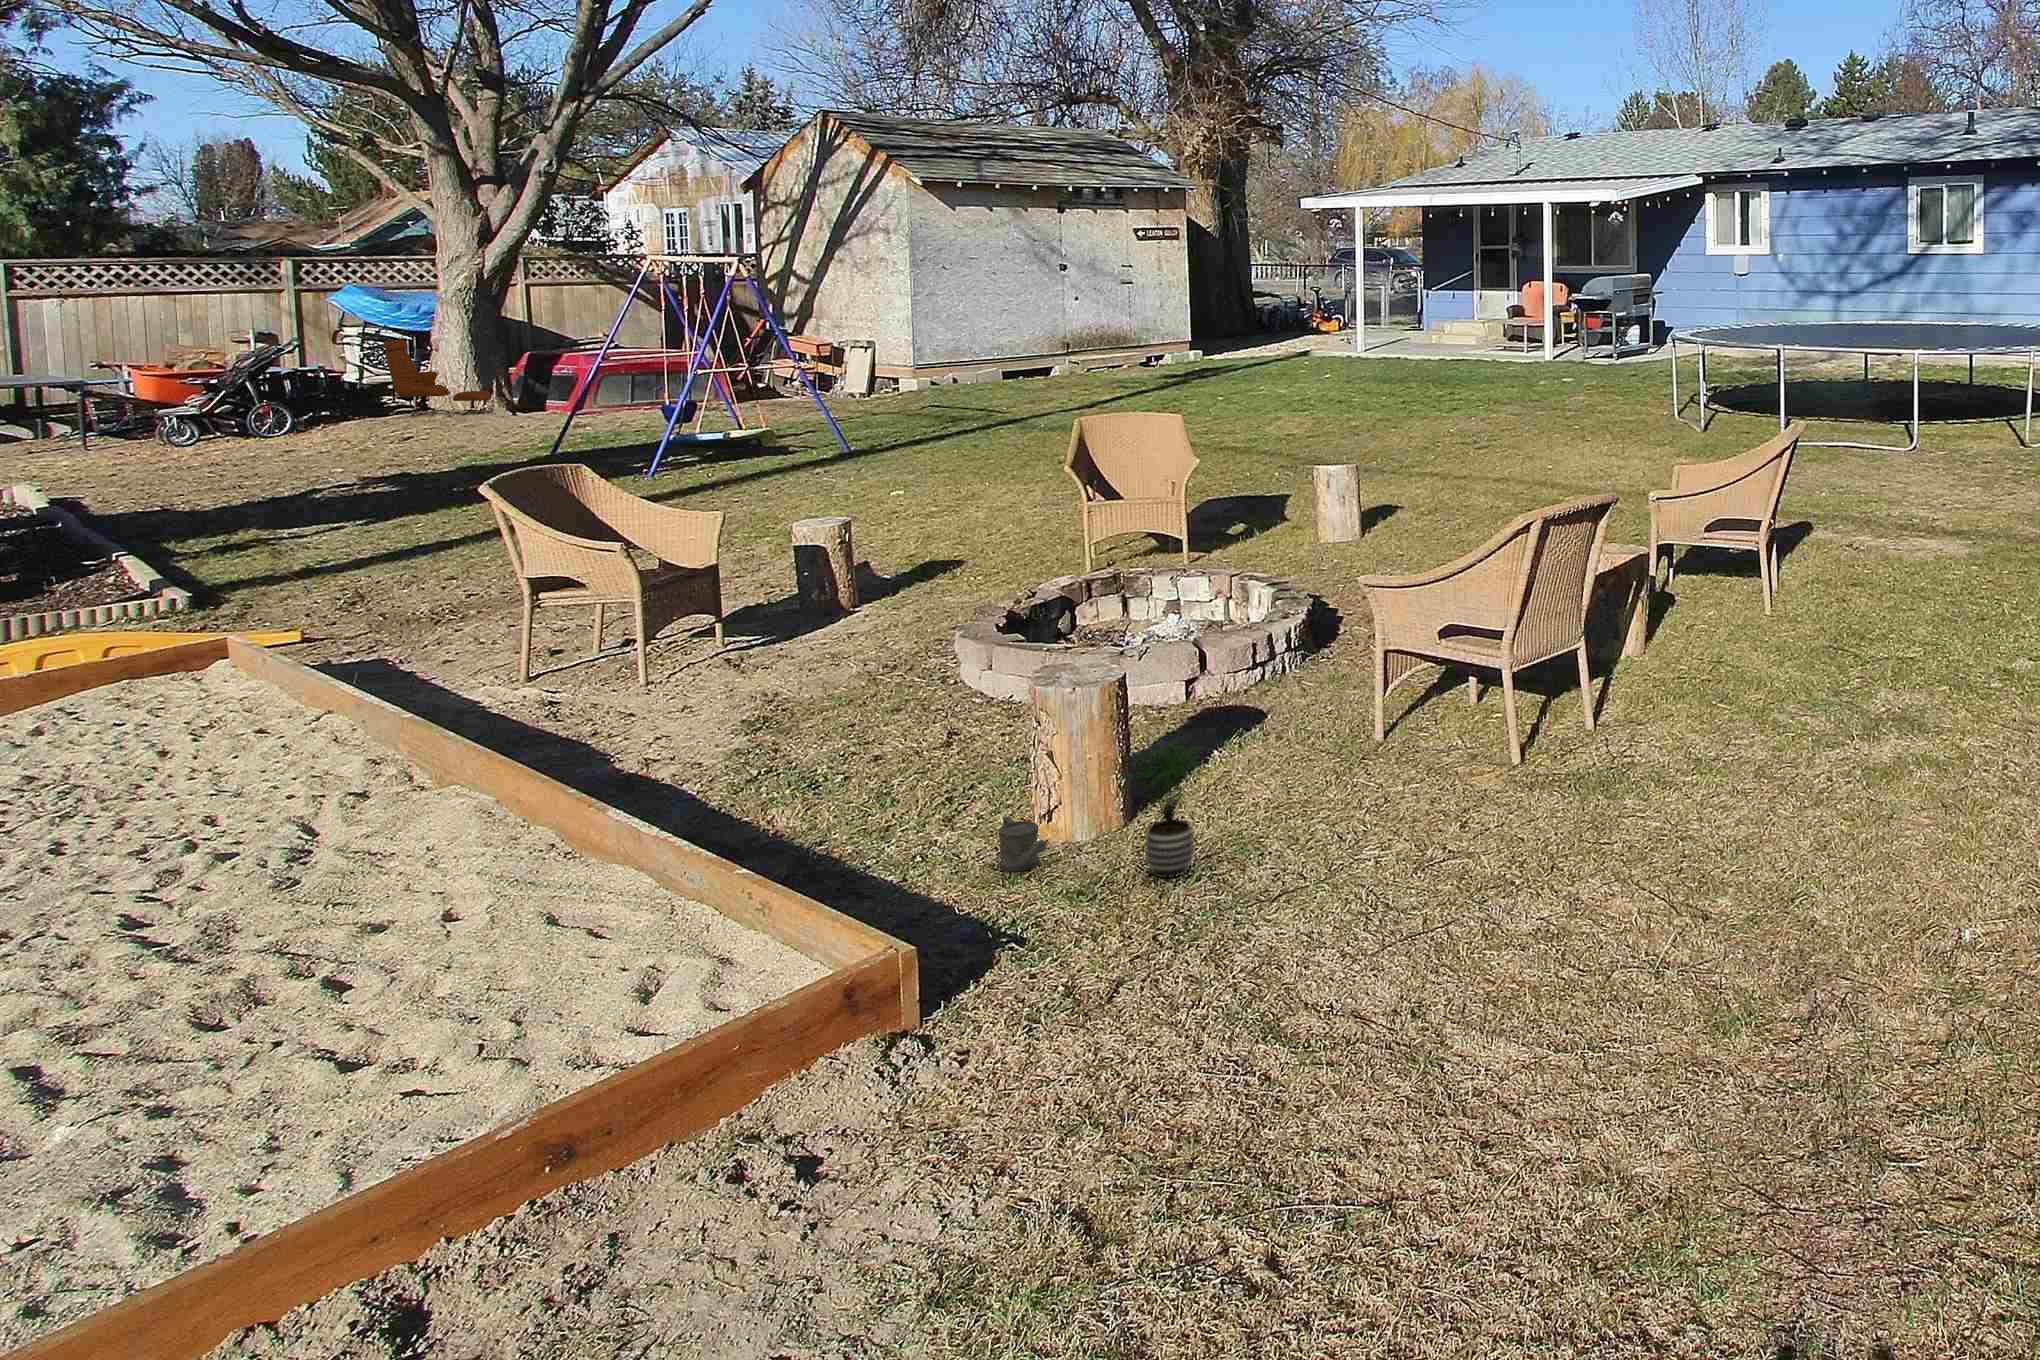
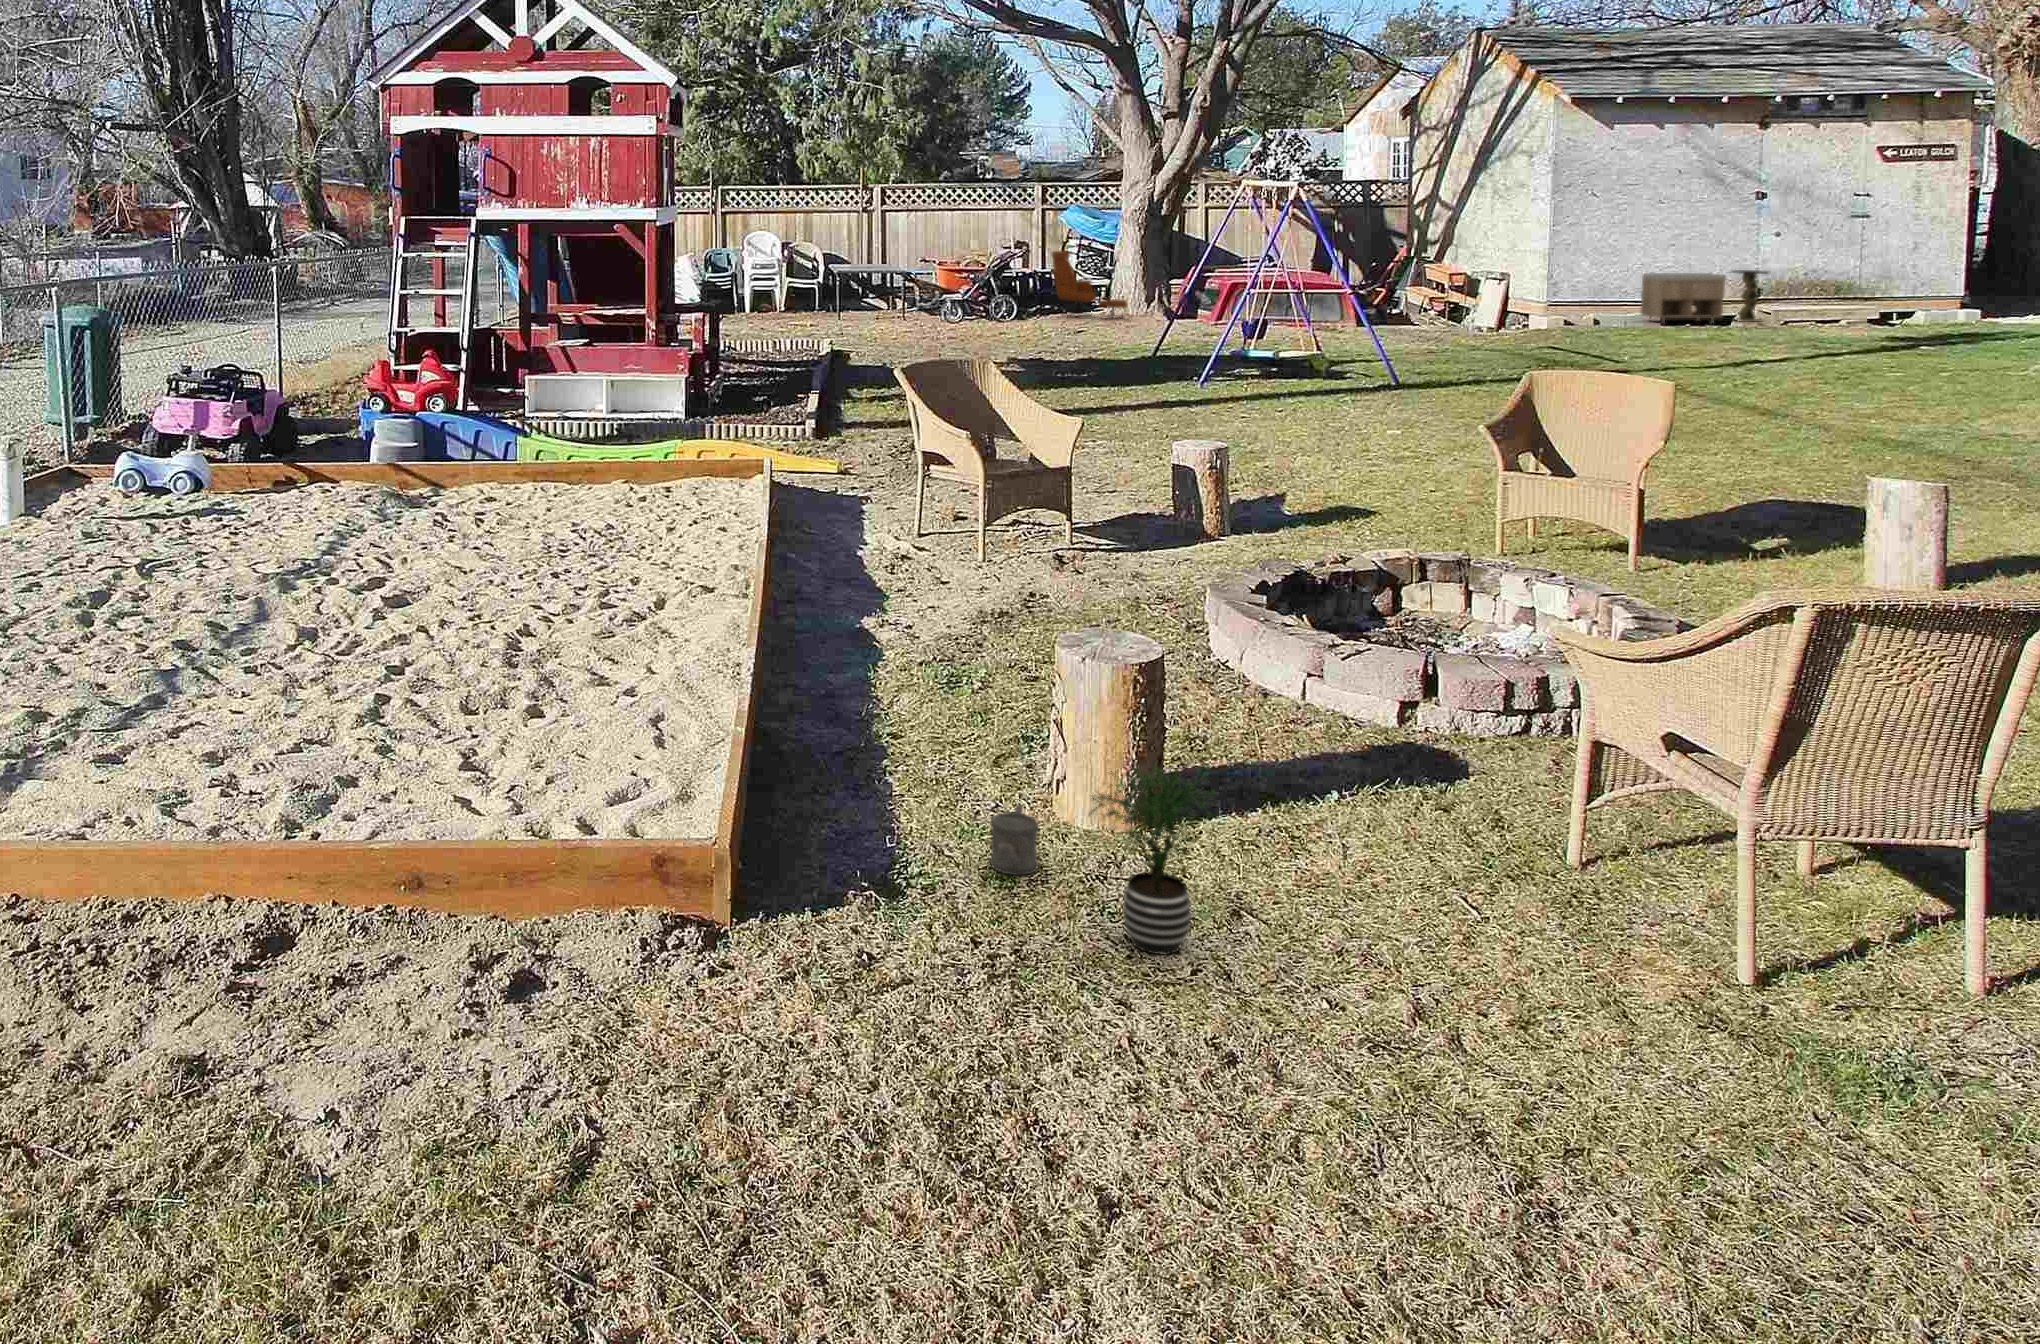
side table: none [1050,329,1080,371] -> present [1732,270,1769,322]
storage bench: none [987,332,1051,377] -> present [1641,273,1726,322]

